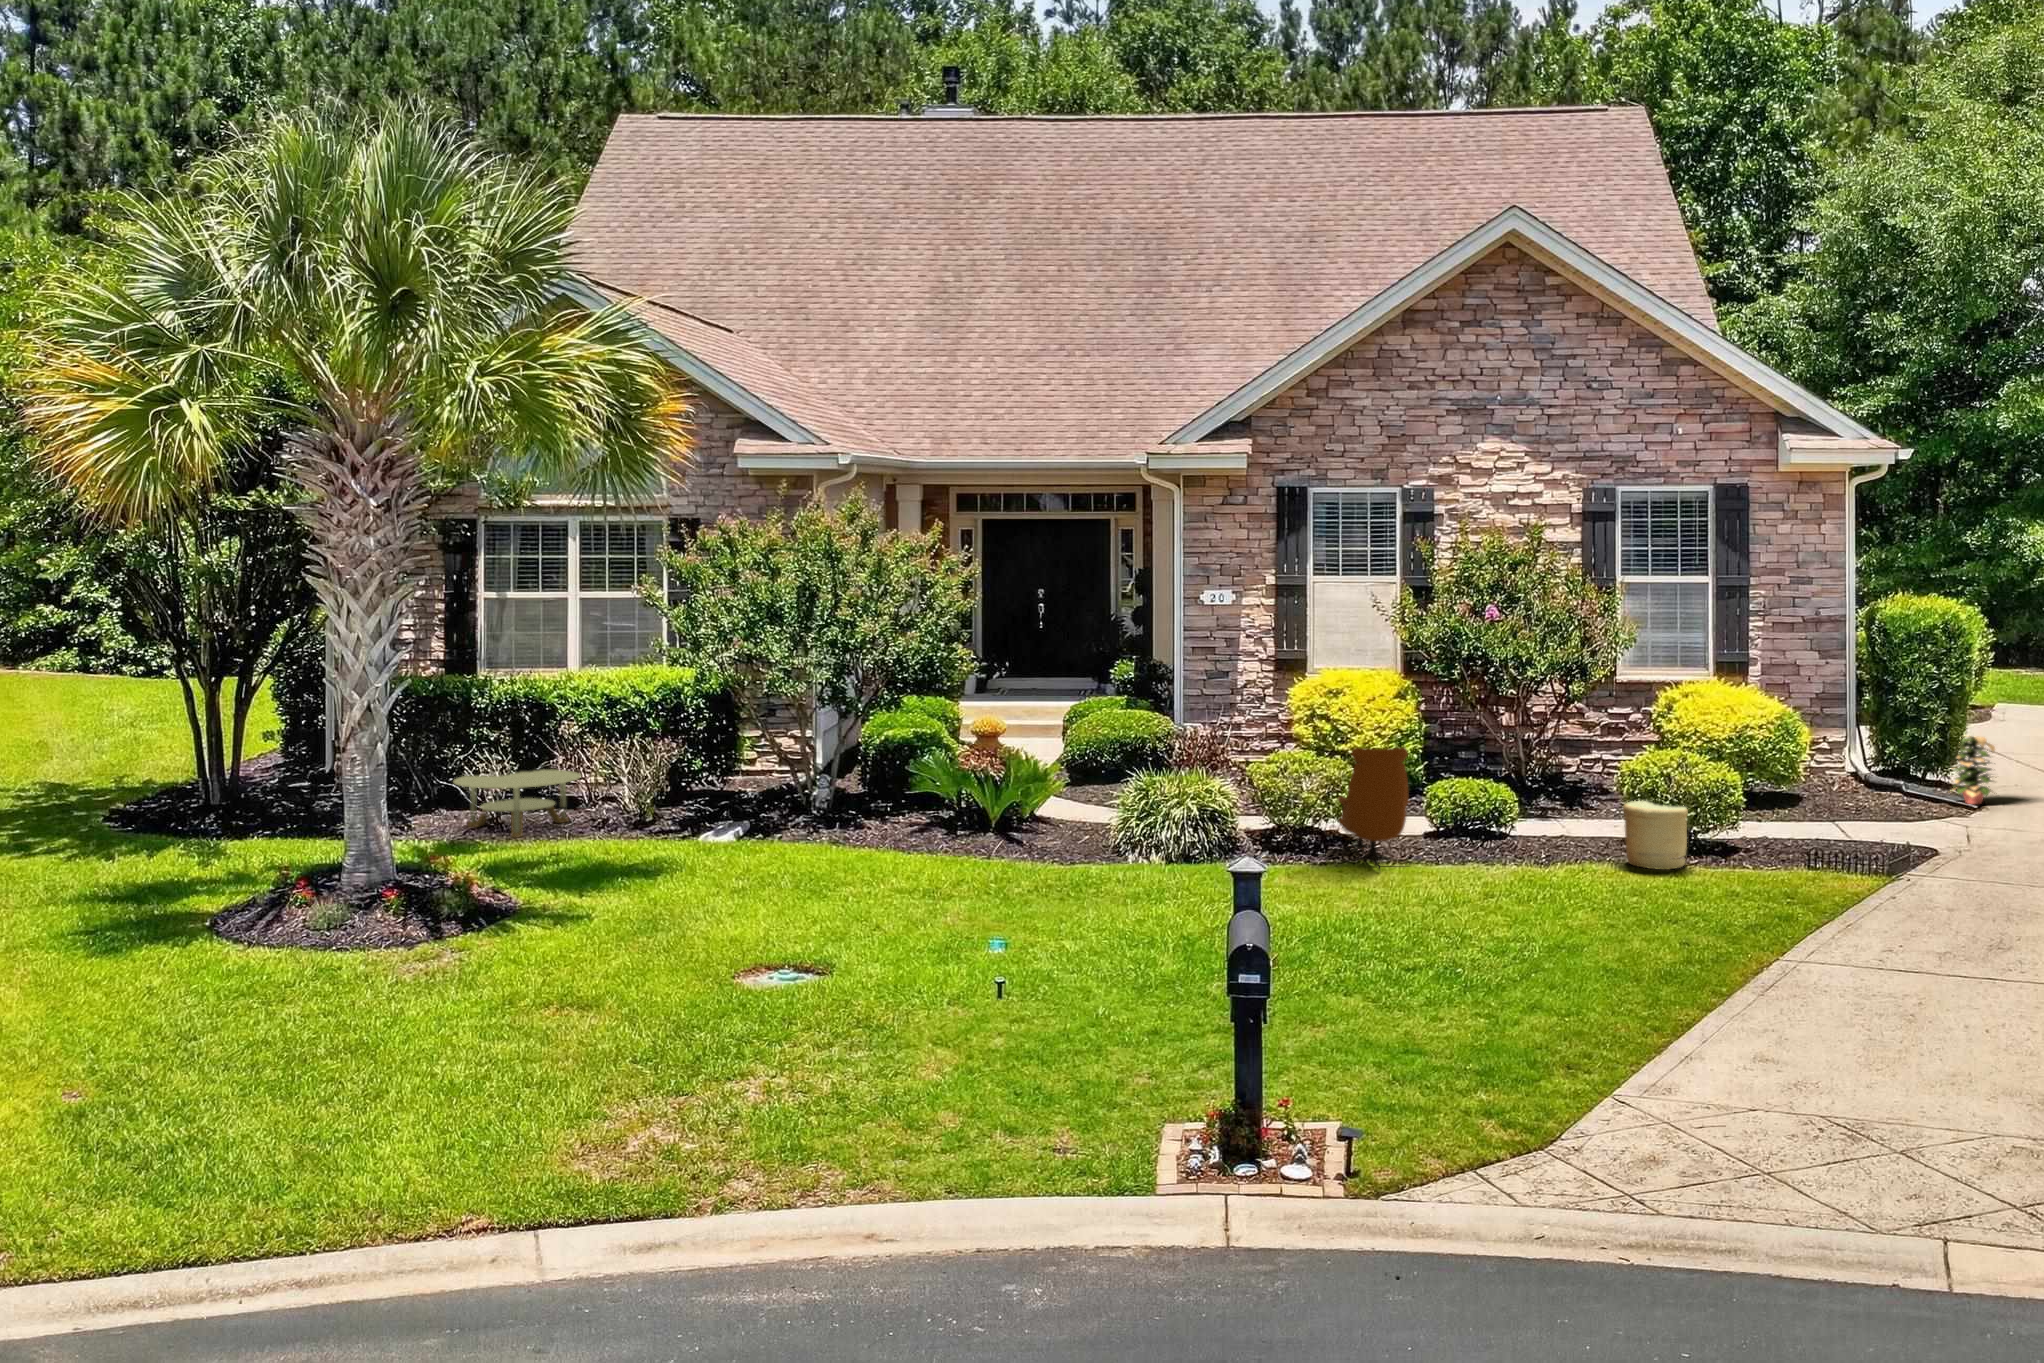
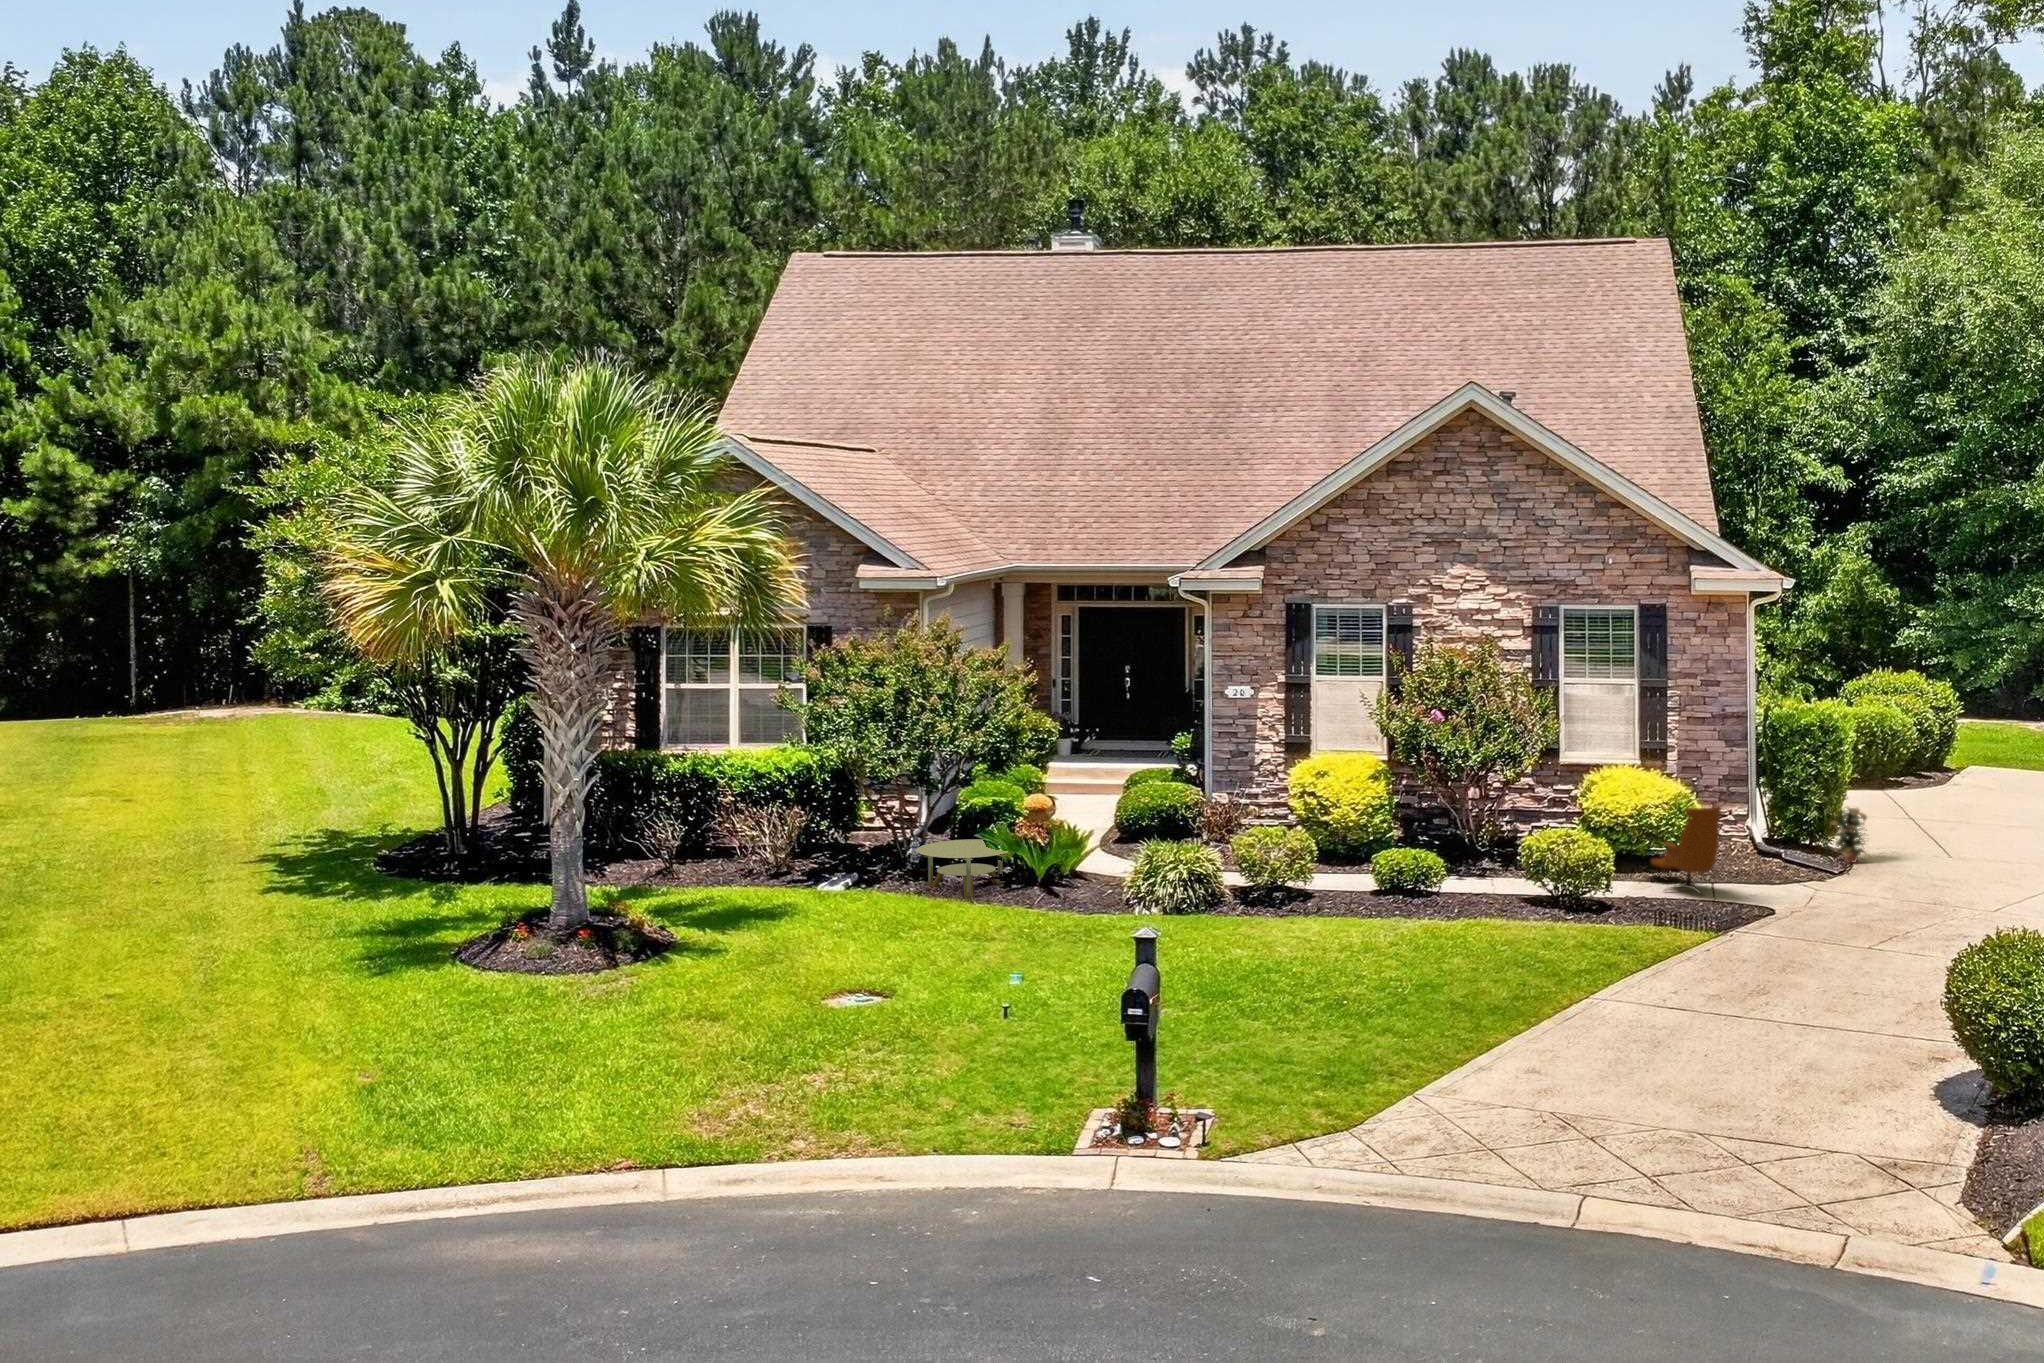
lounge chair: present [1335,747,1411,872] -> present [1651,806,1721,891]
round table: present [453,770,581,838] -> present [916,839,1008,897]
woven basket: present [1623,801,1688,870] -> none [1517,864,1565,918]

